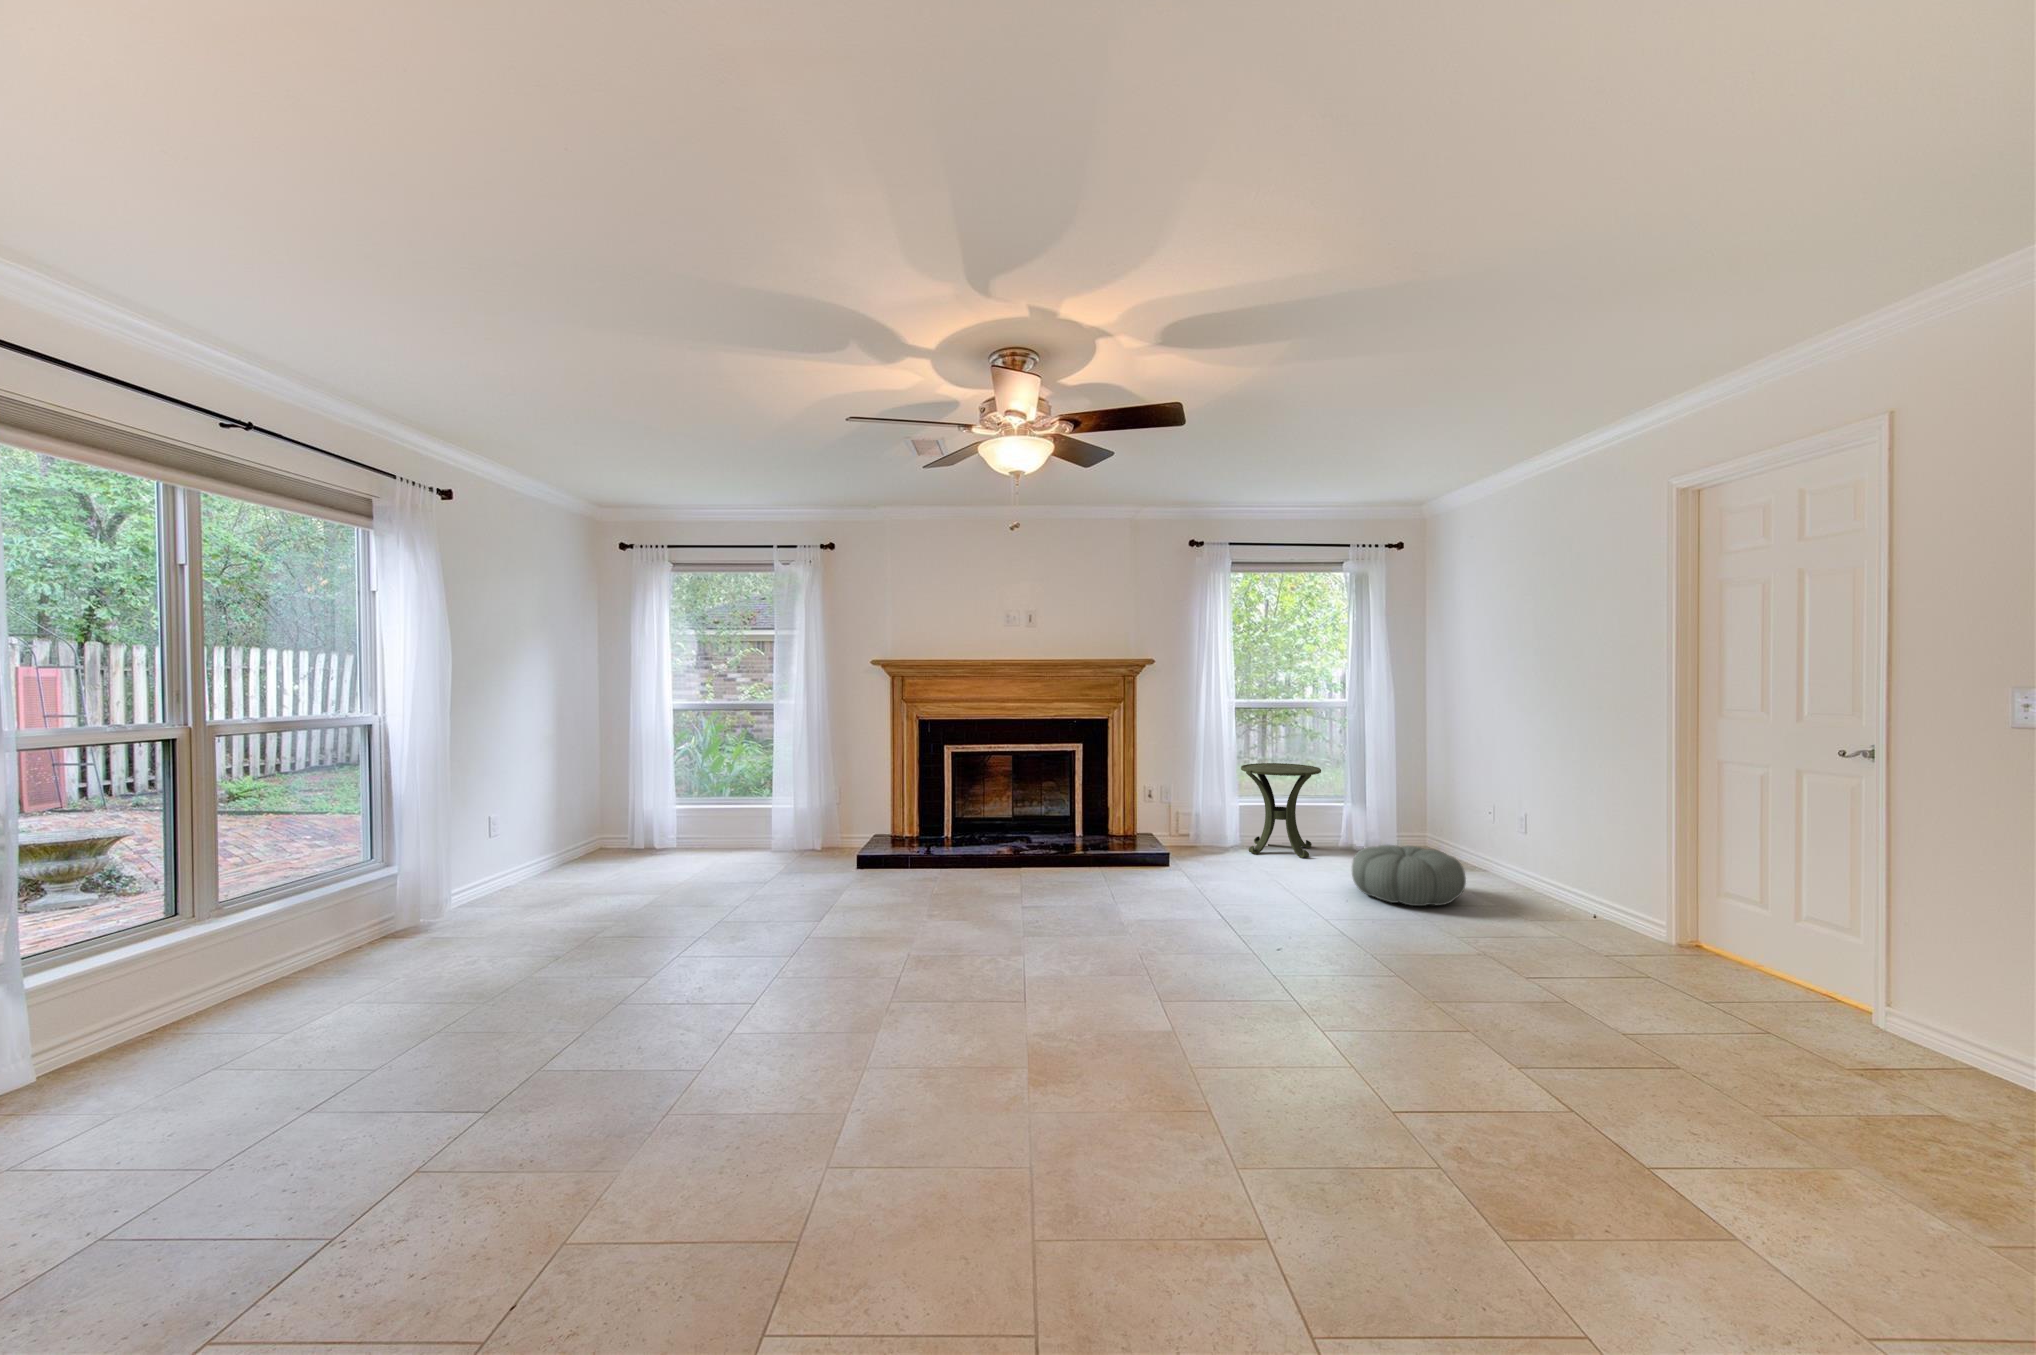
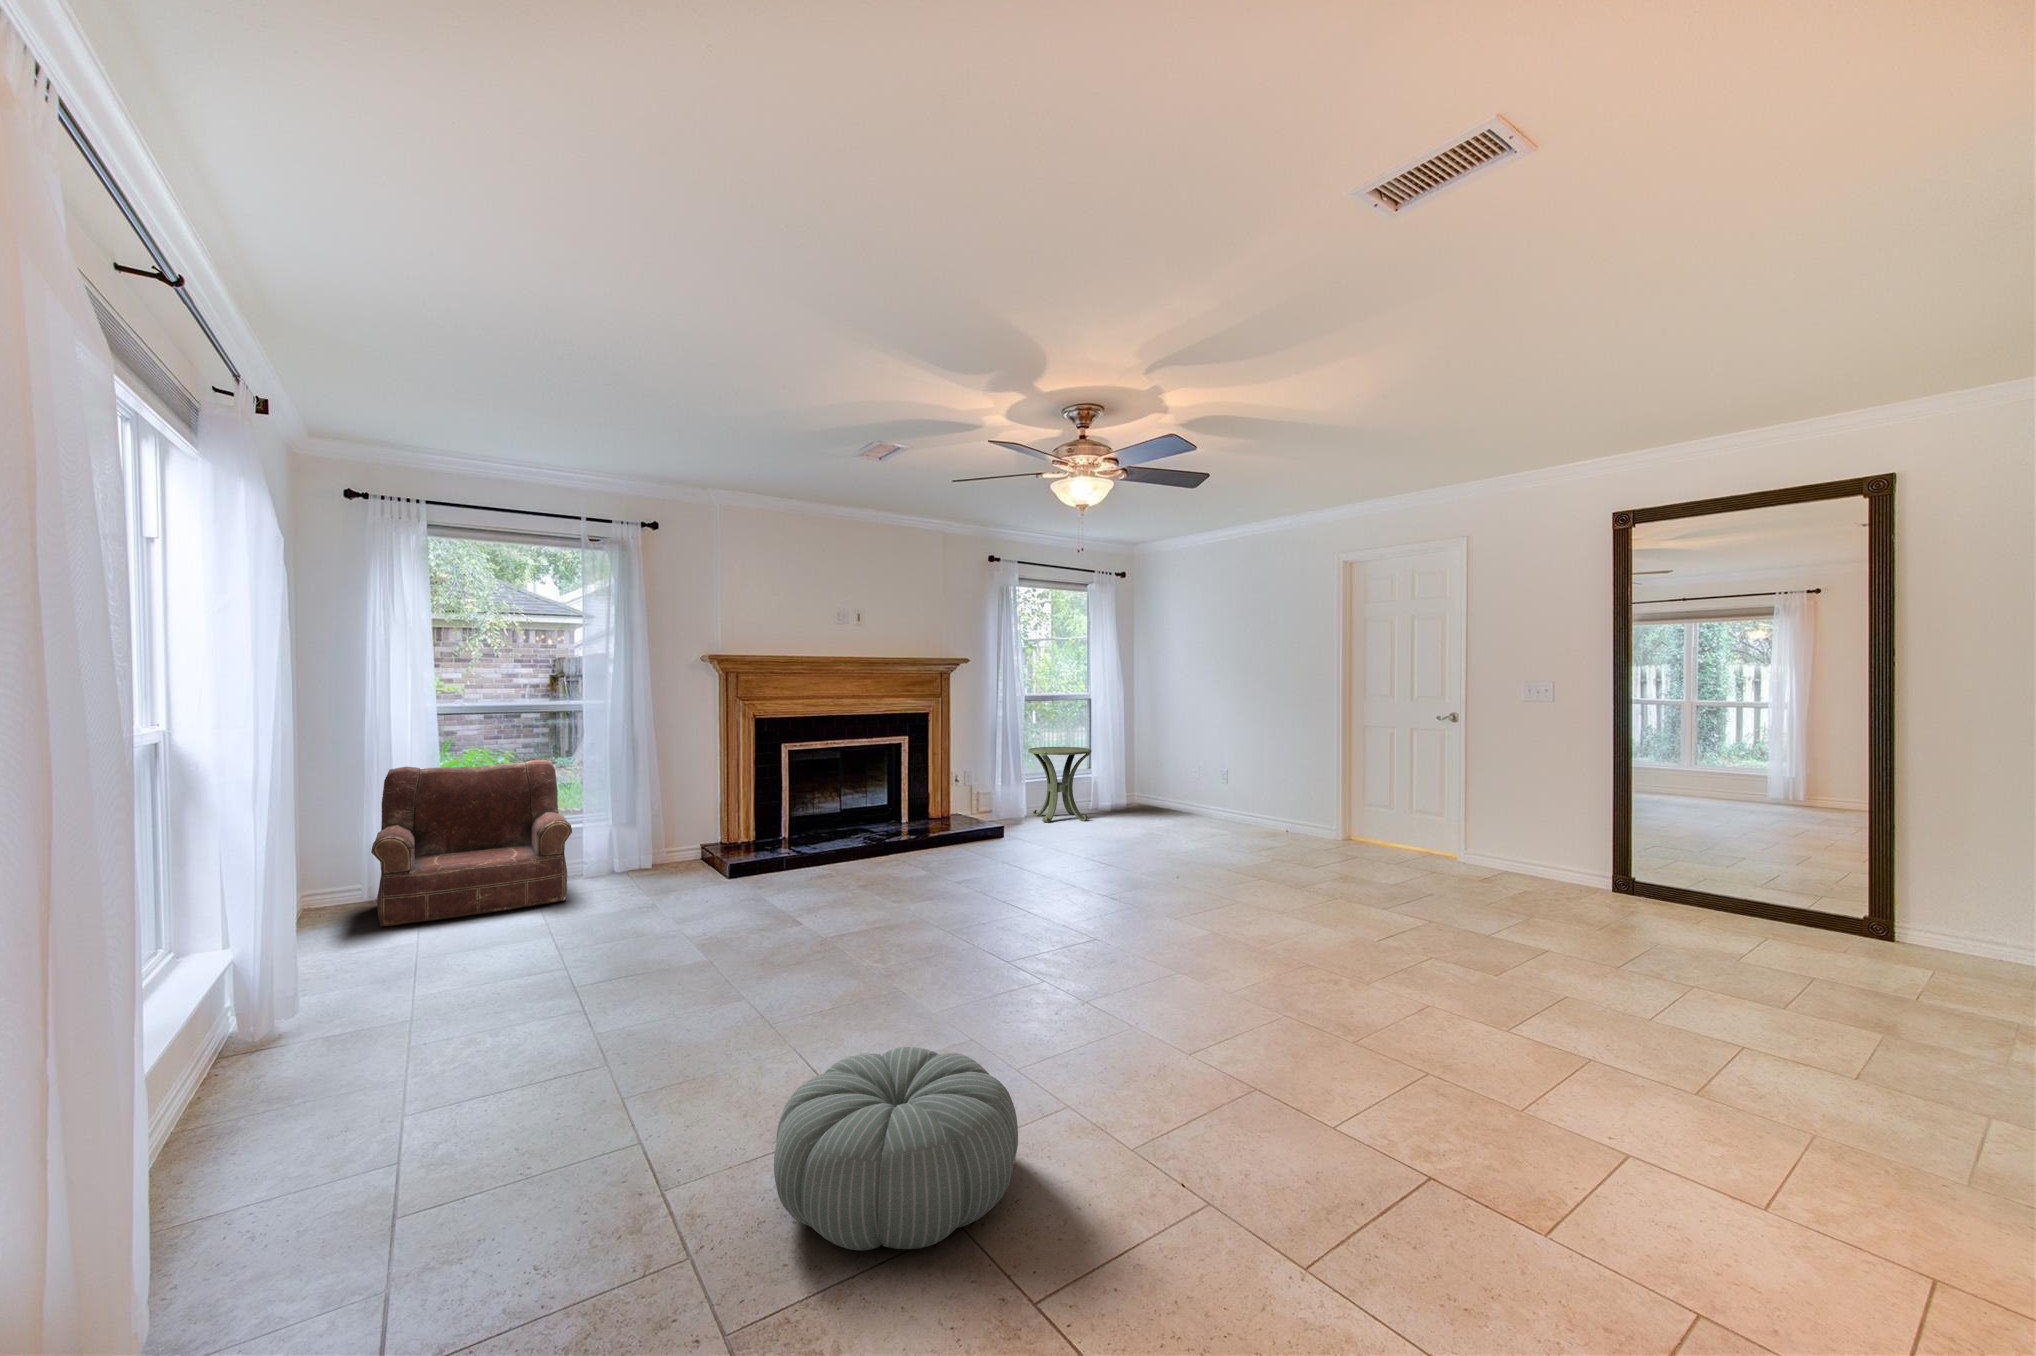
armchair: none [603,748,755,869] -> present [371,759,572,927]
pouf: present [1352,845,1466,906] -> present [774,1047,1018,1250]

